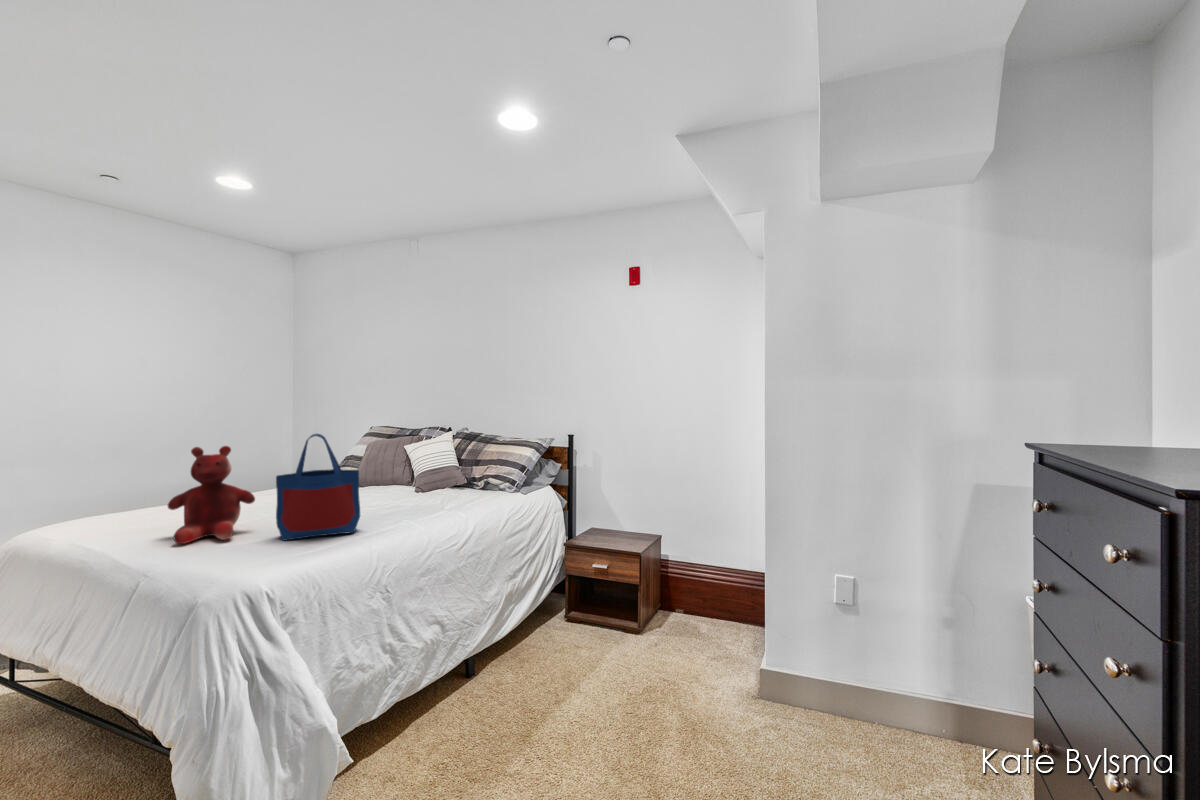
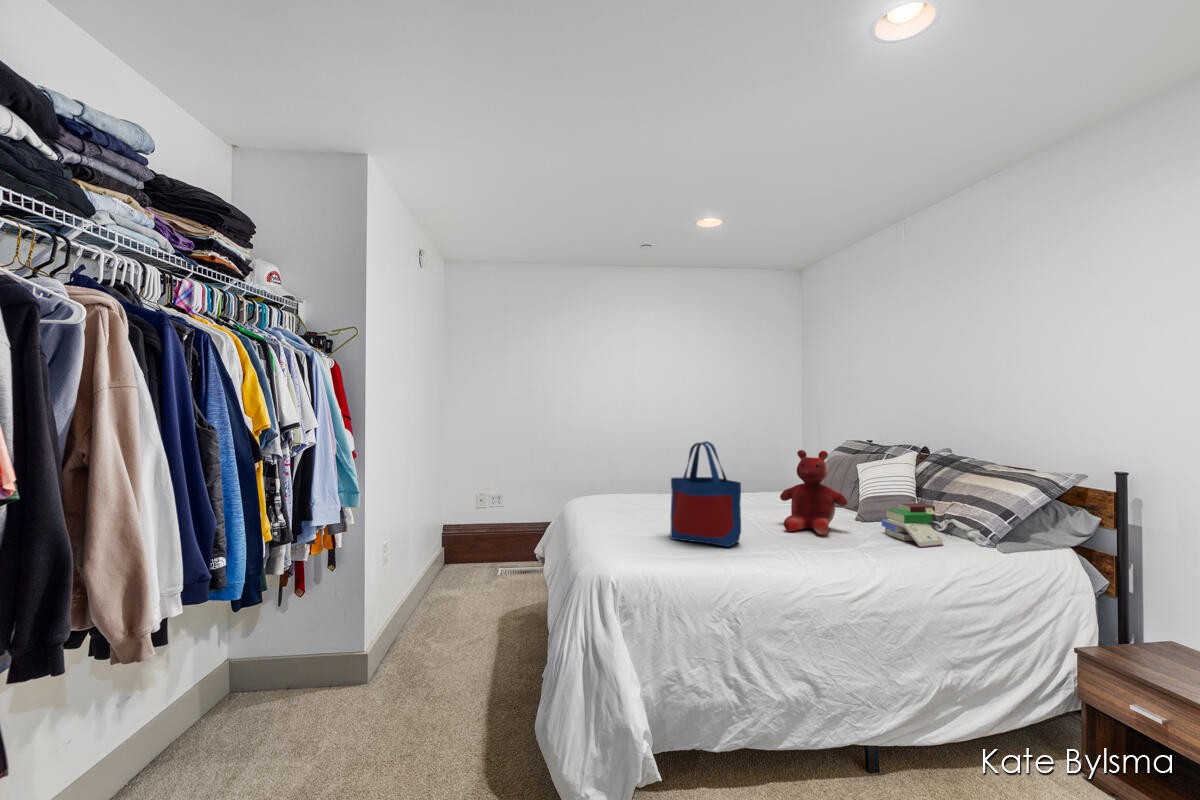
teddy bear: present [168,446,255,544] -> present [780,450,848,535]
book: none [446,470,492,502] -> present [882,503,943,547]

